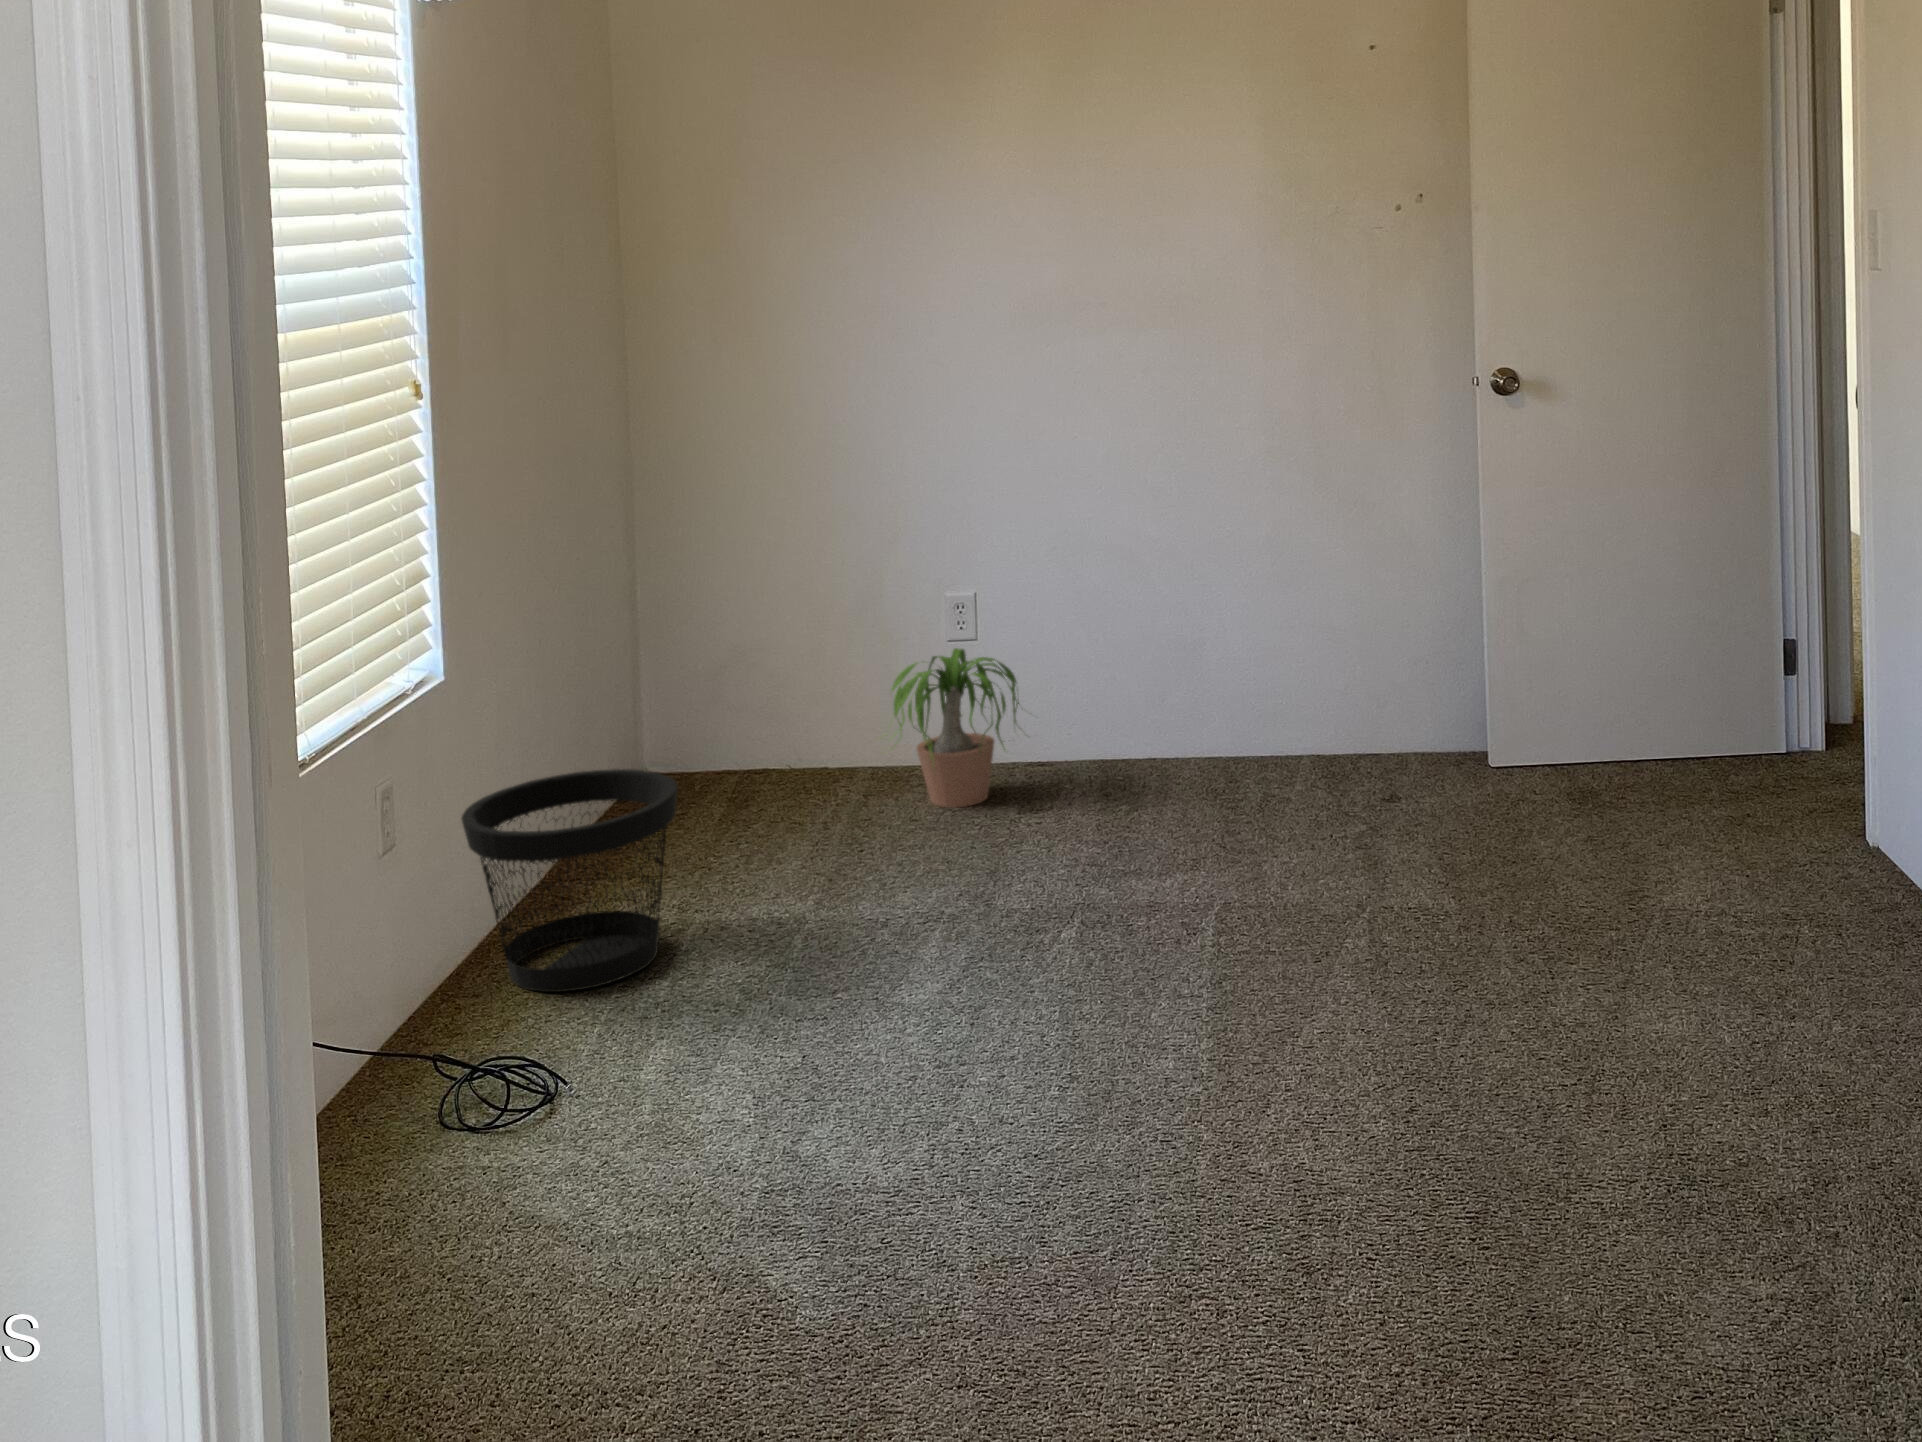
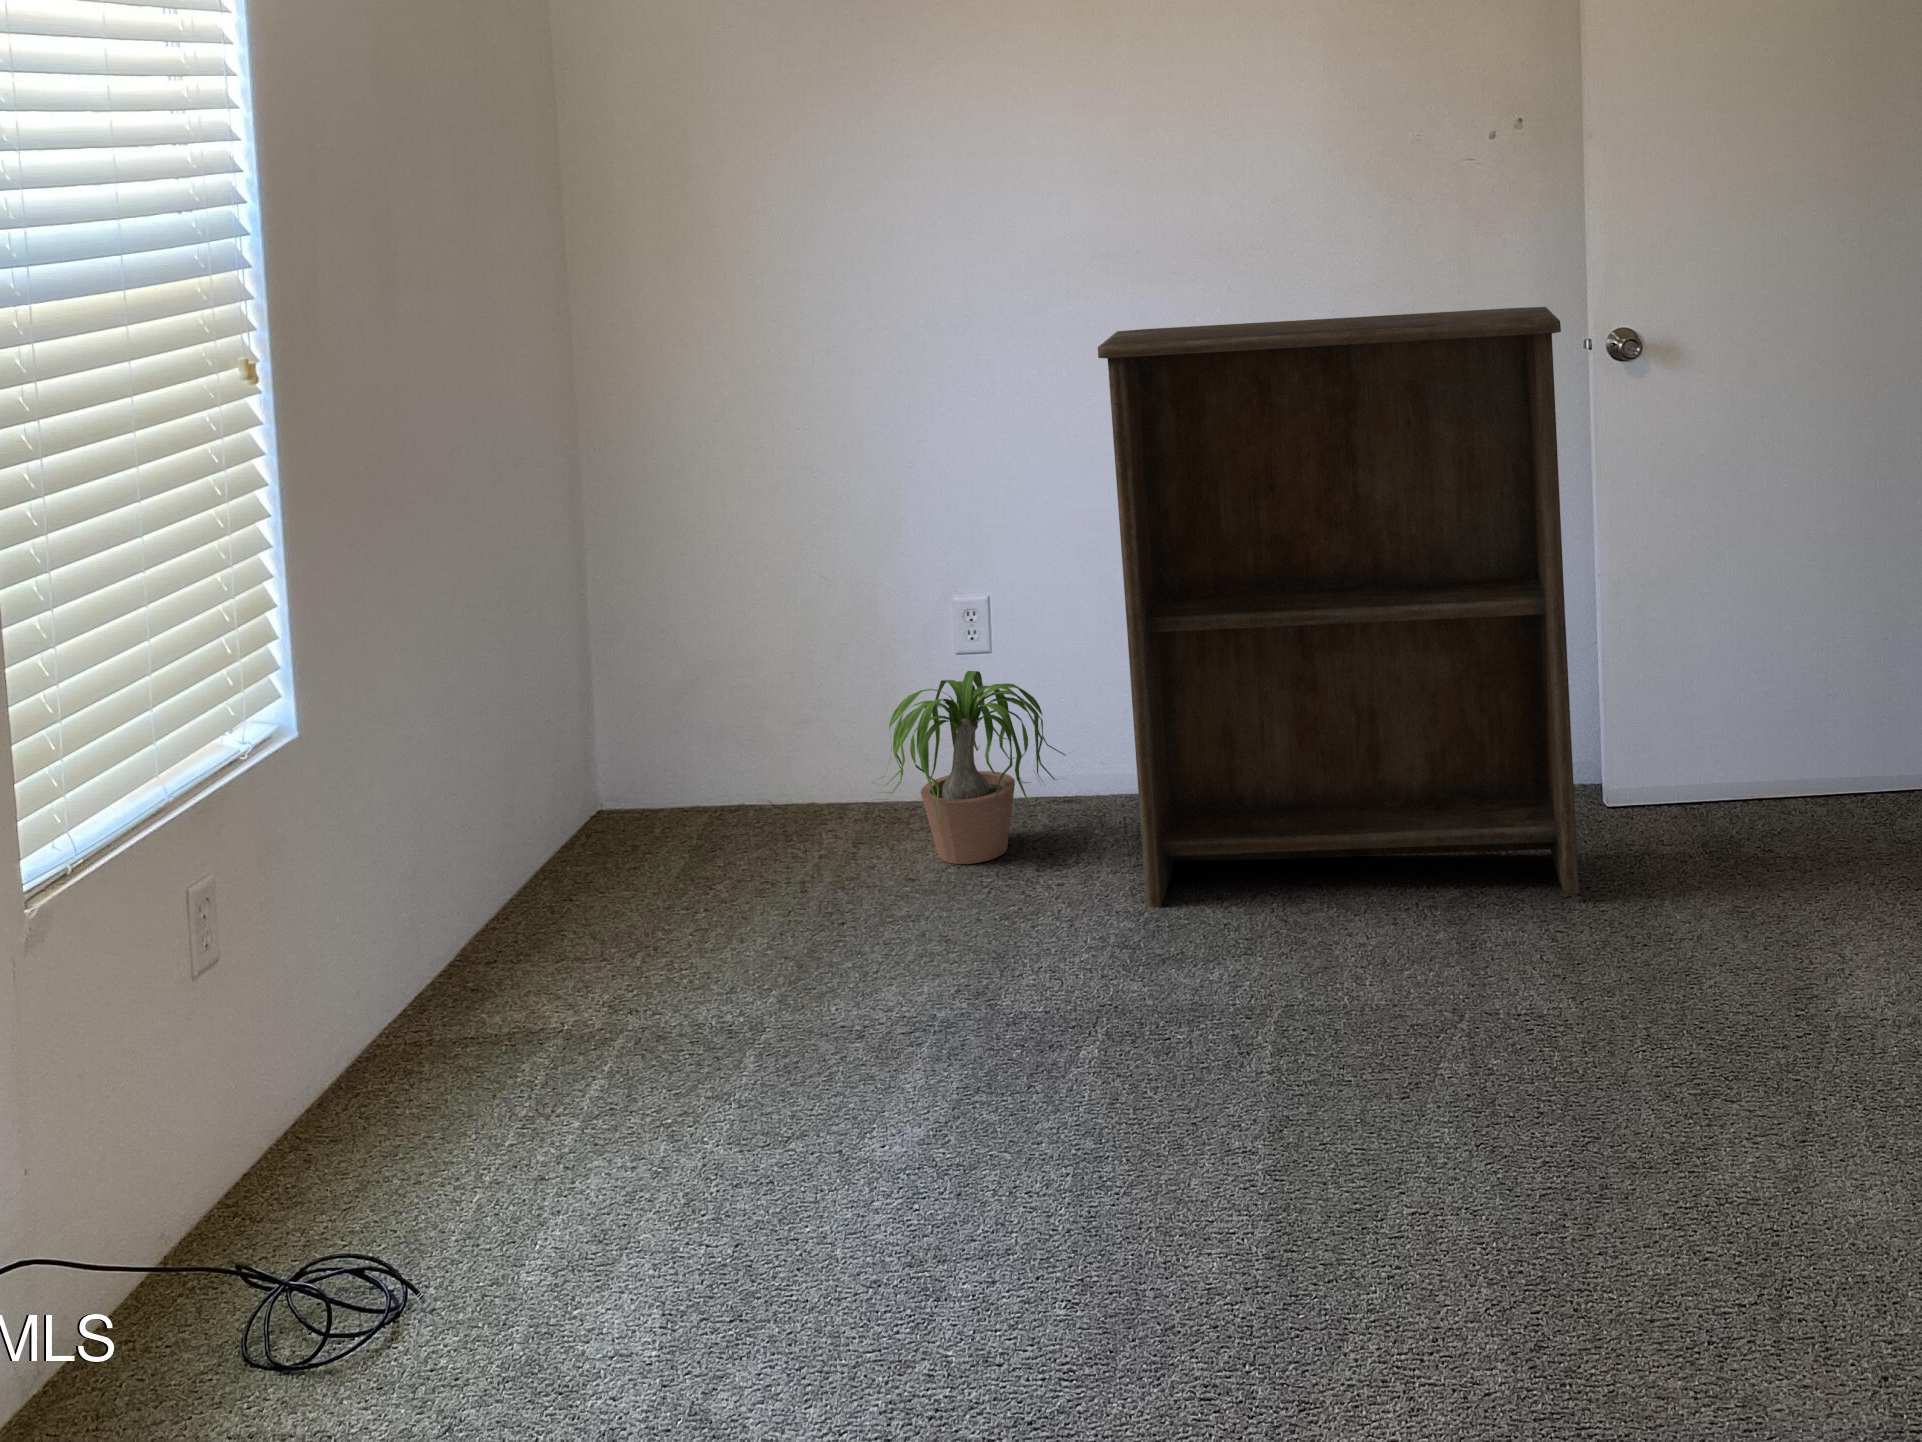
bookshelf: none [1068,342,1463,838] -> present [1098,307,1579,908]
wastebasket: present [461,769,678,992] -> none [320,842,601,1137]

